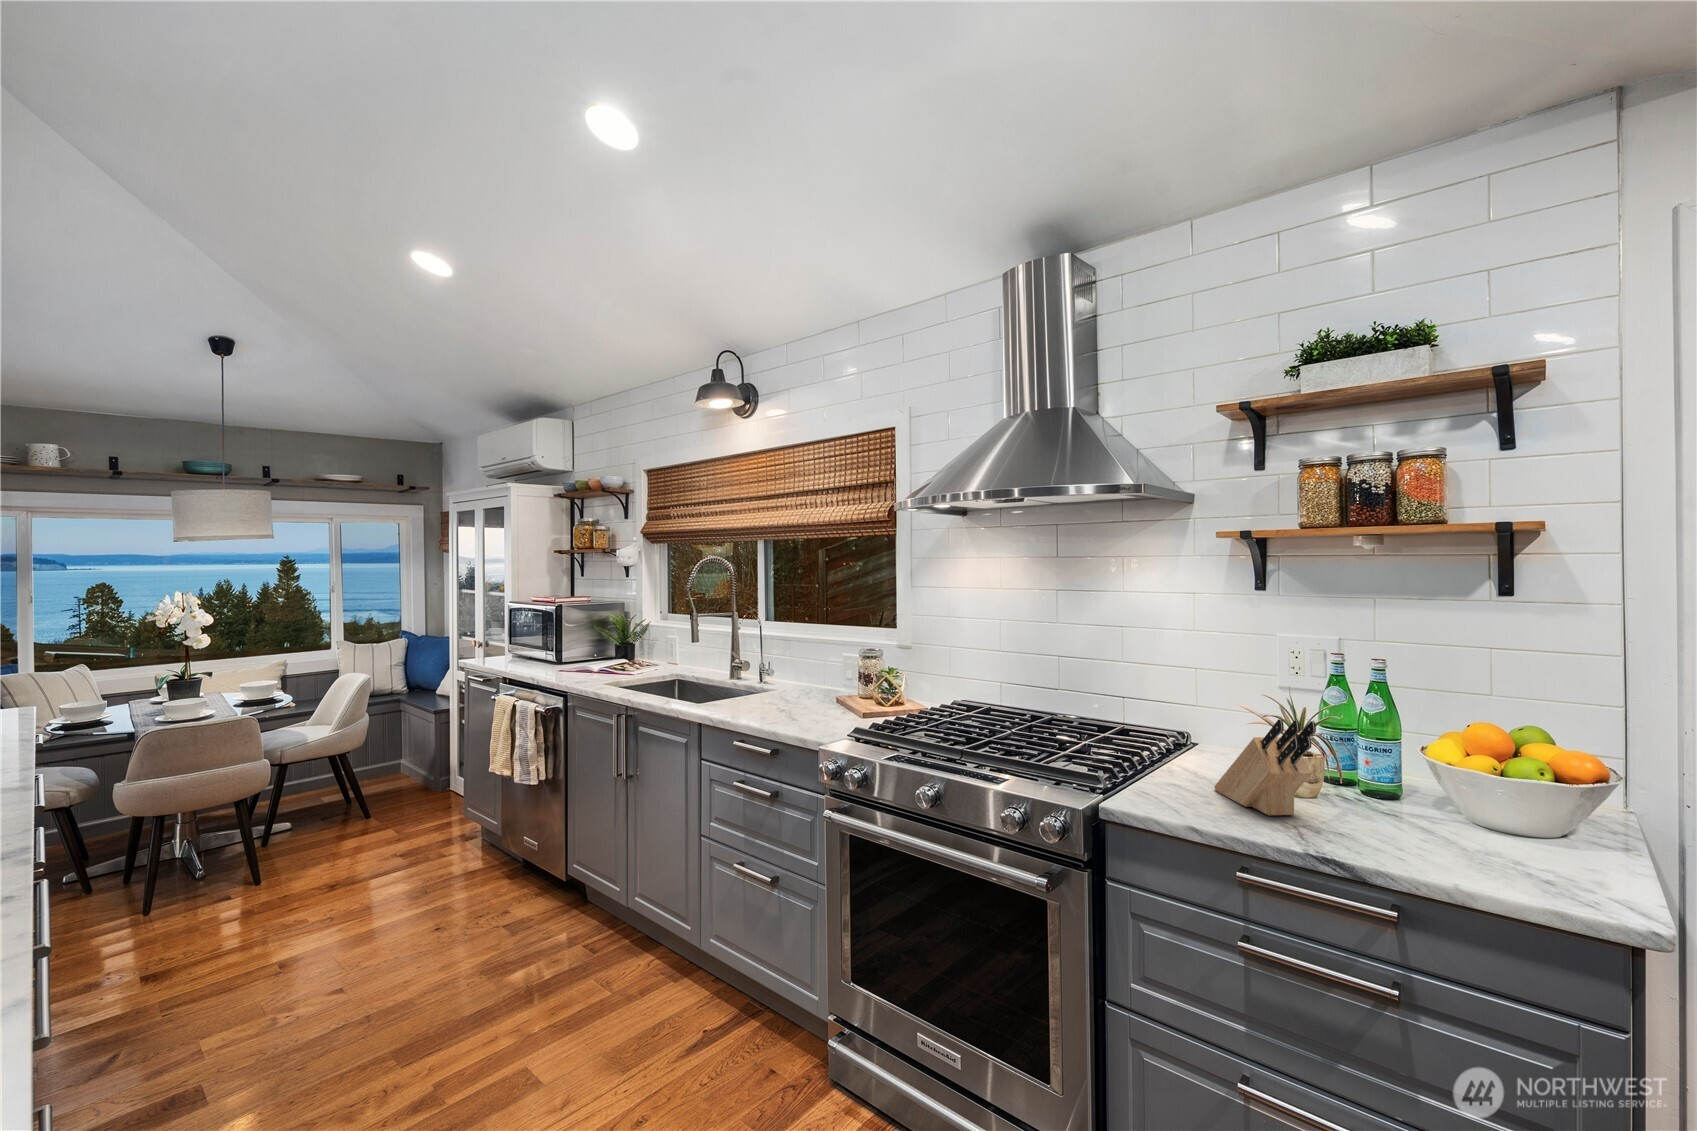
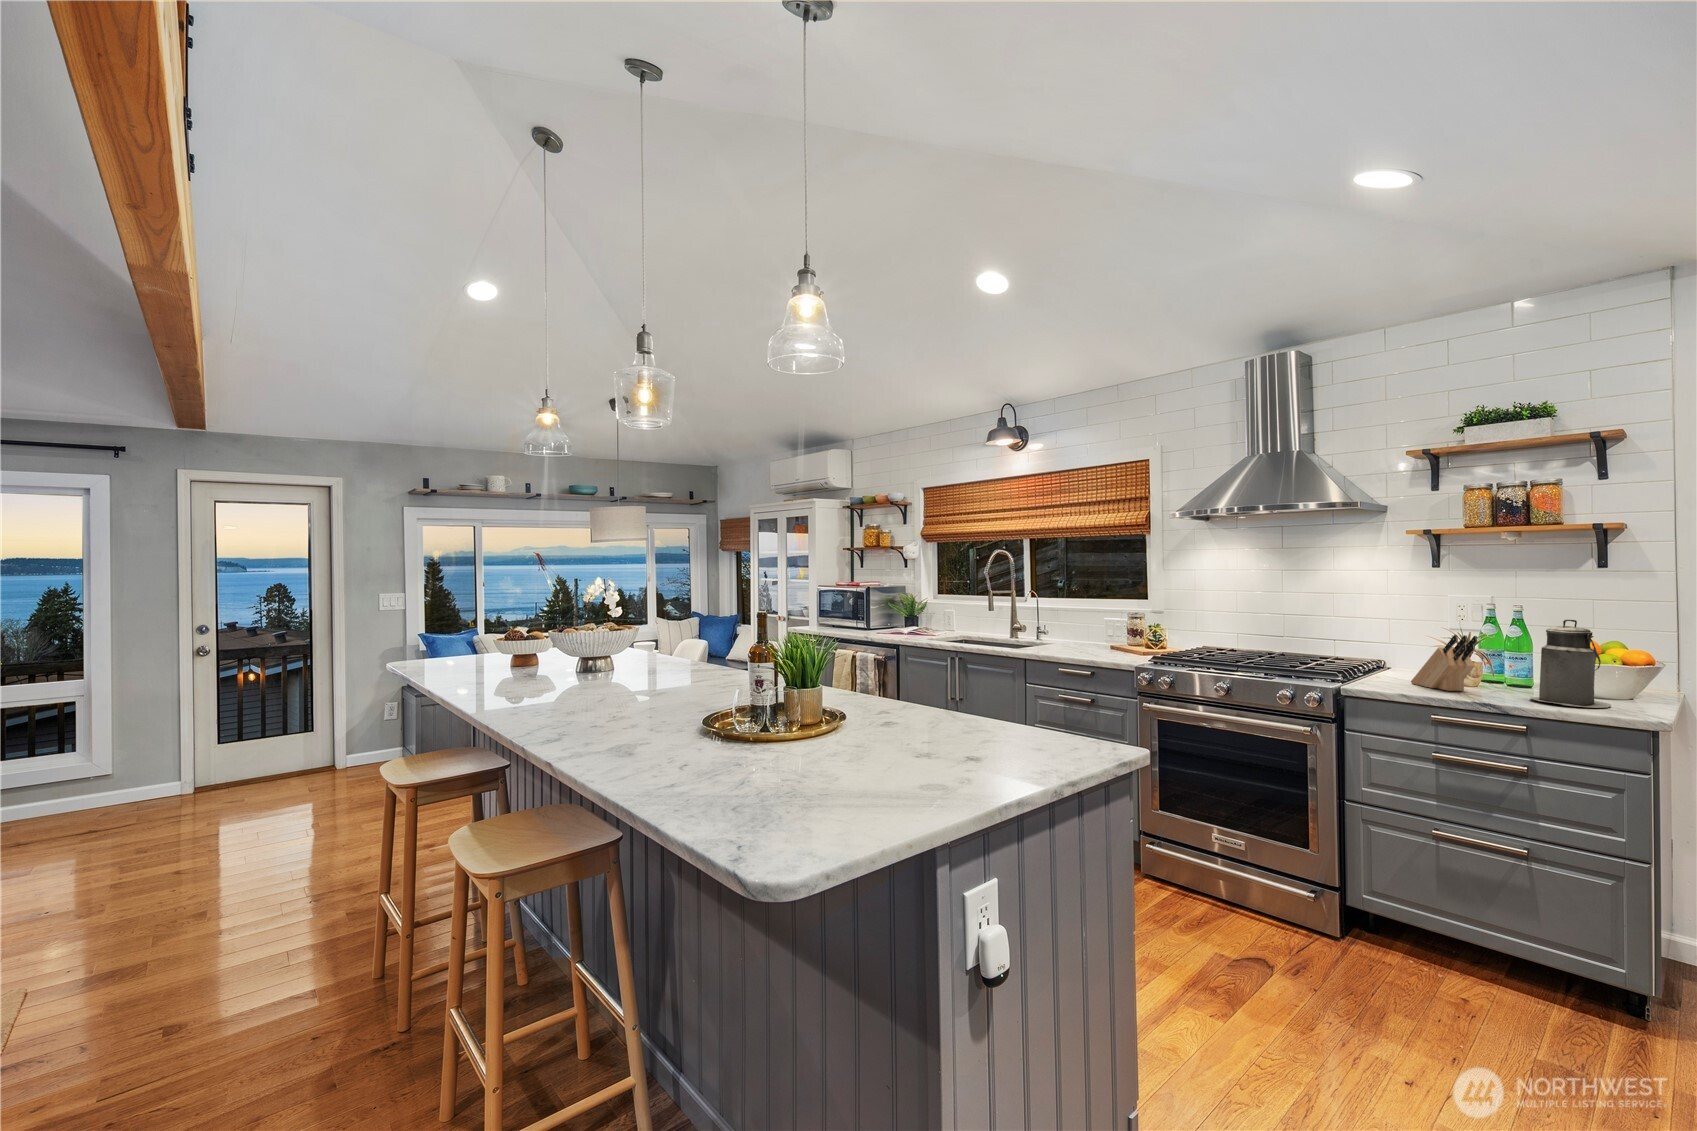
canister: none [1403,701,1546,877] -> present [1531,620,1611,708]

